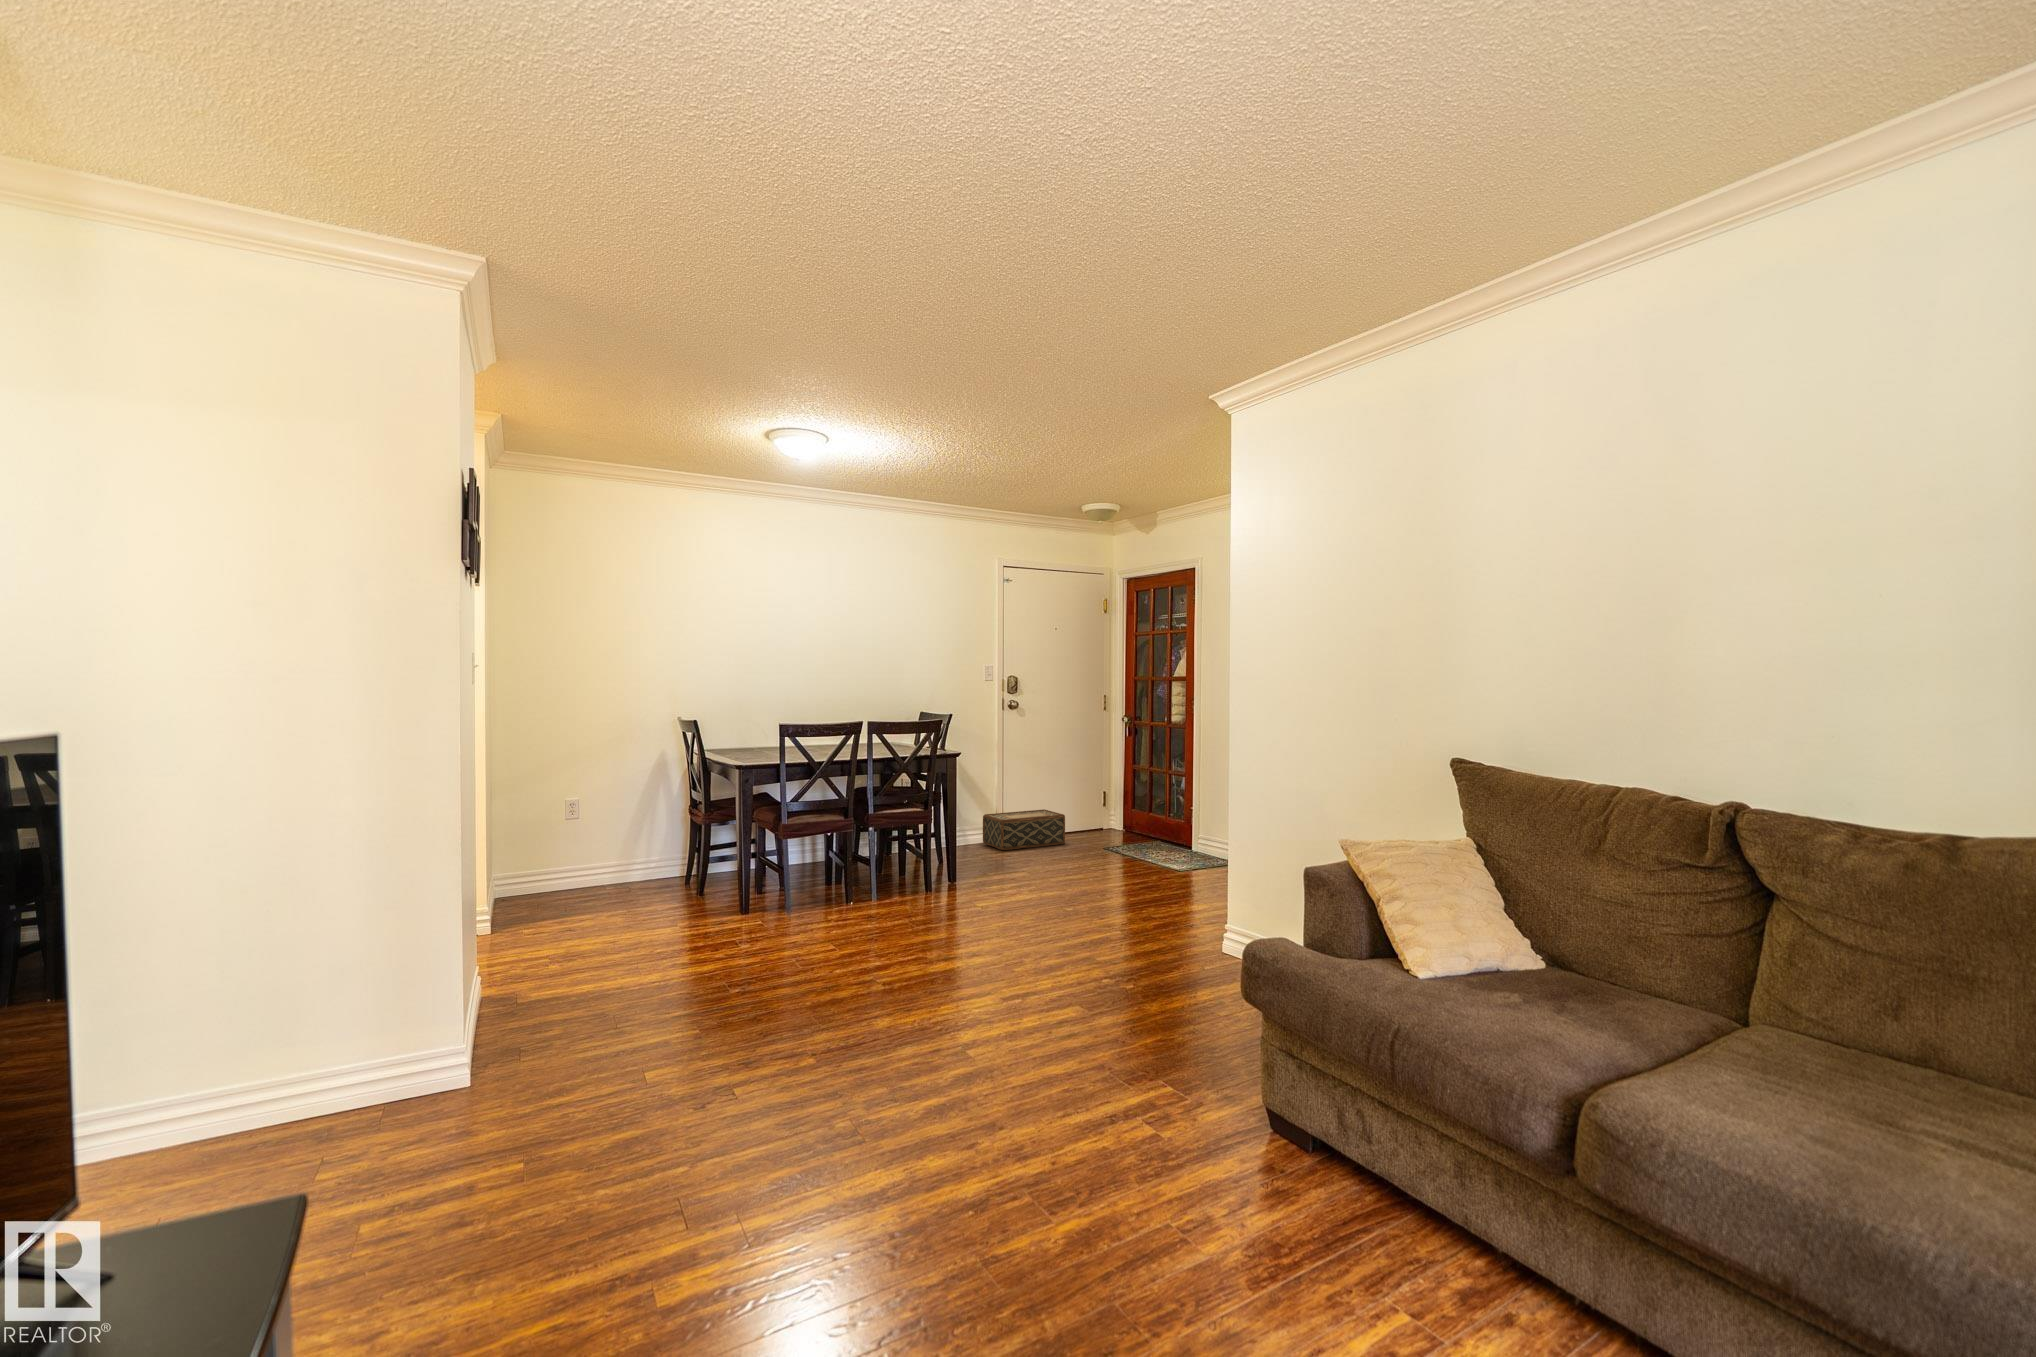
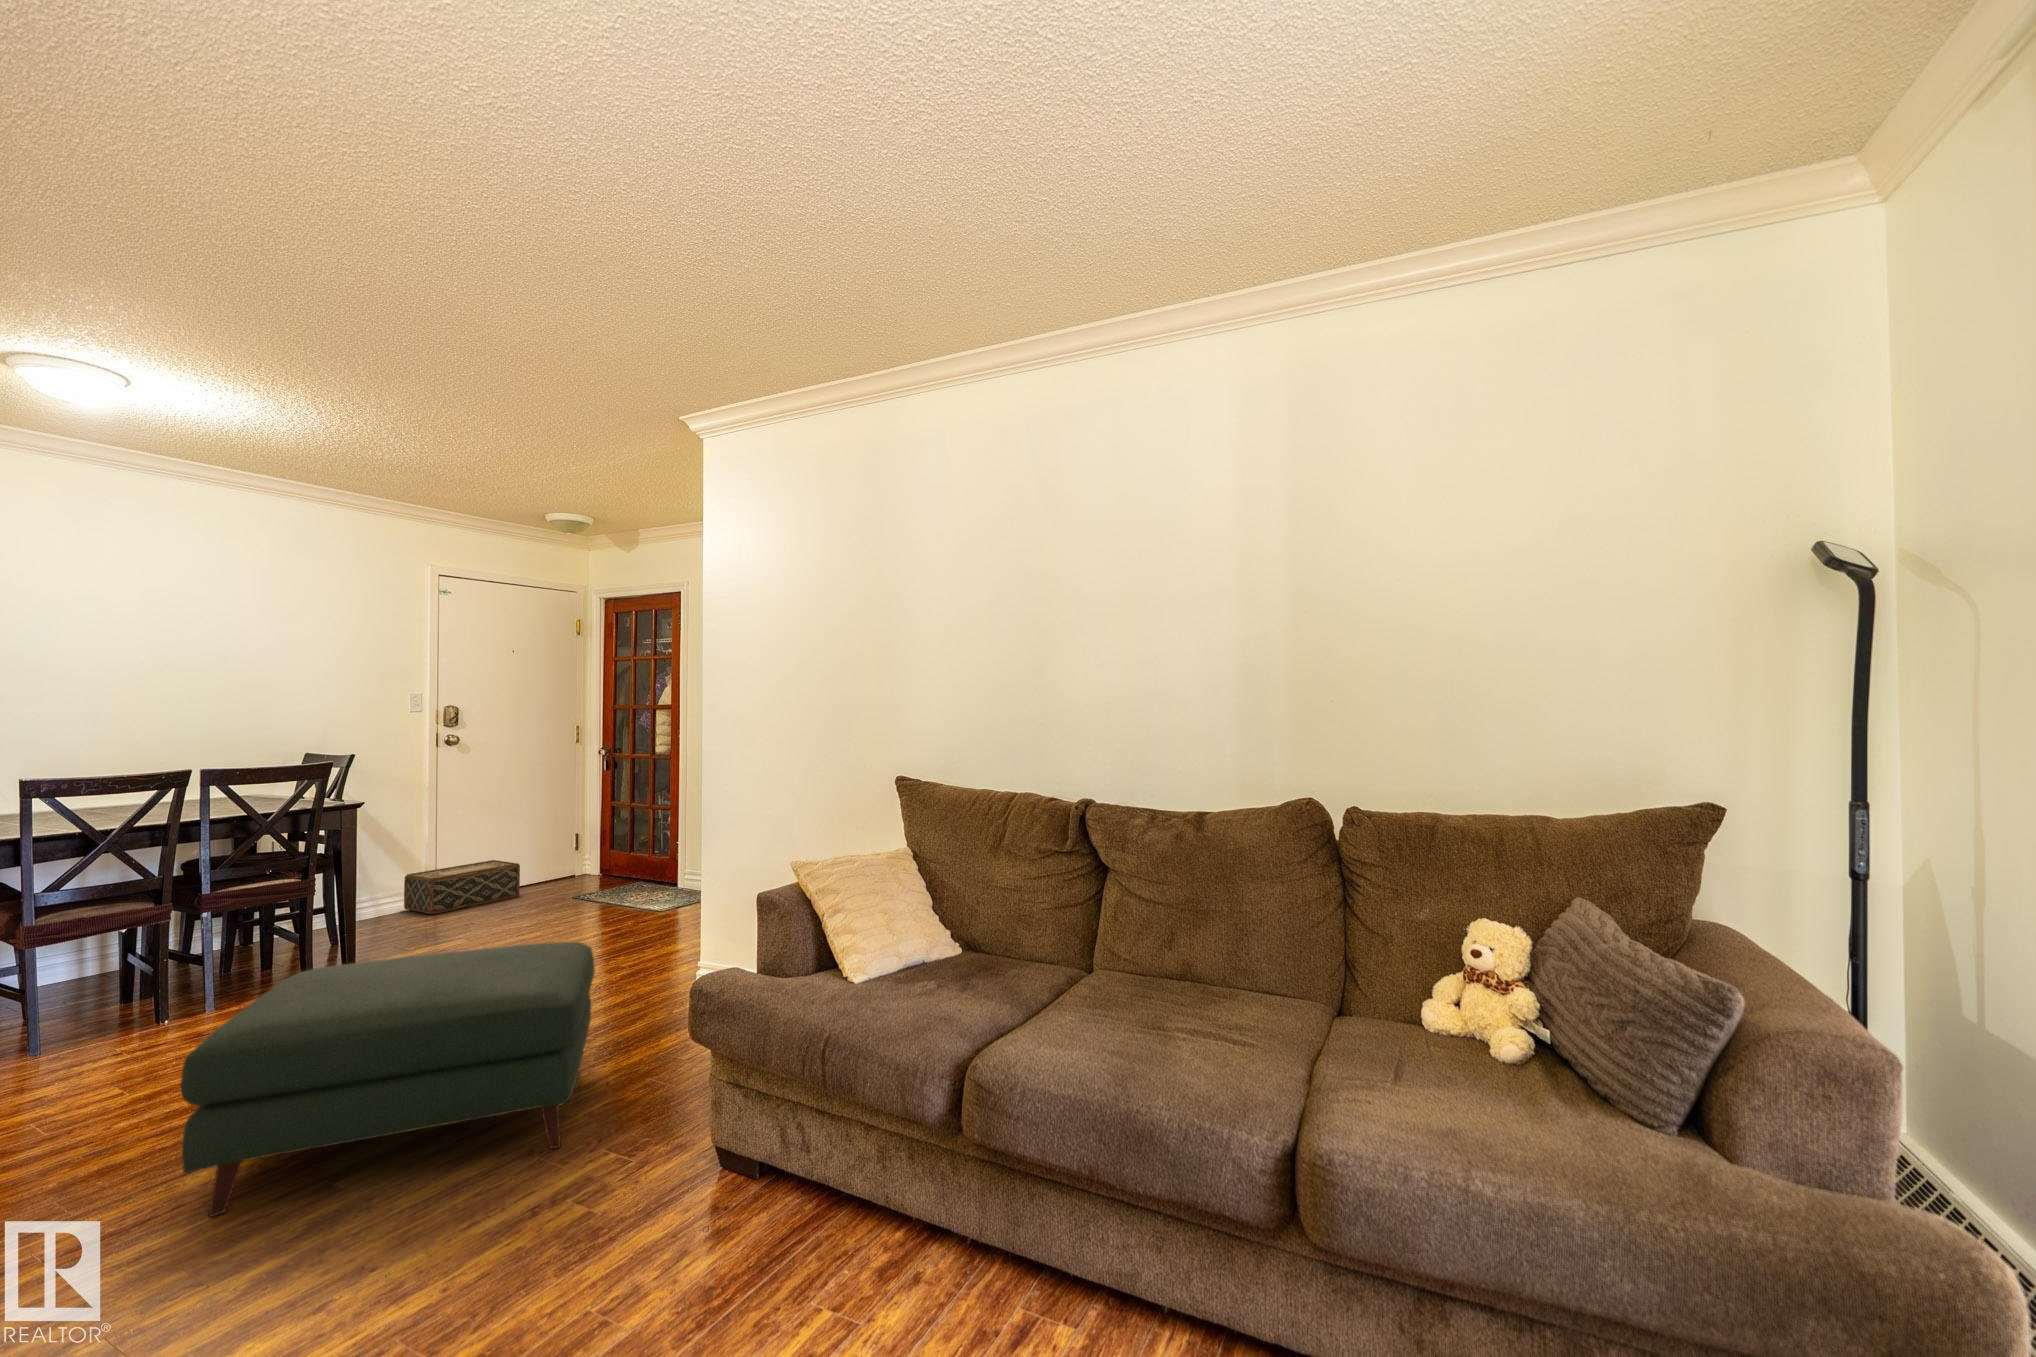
ottoman: none [880,881,1147,1072] -> present [181,942,595,1217]

